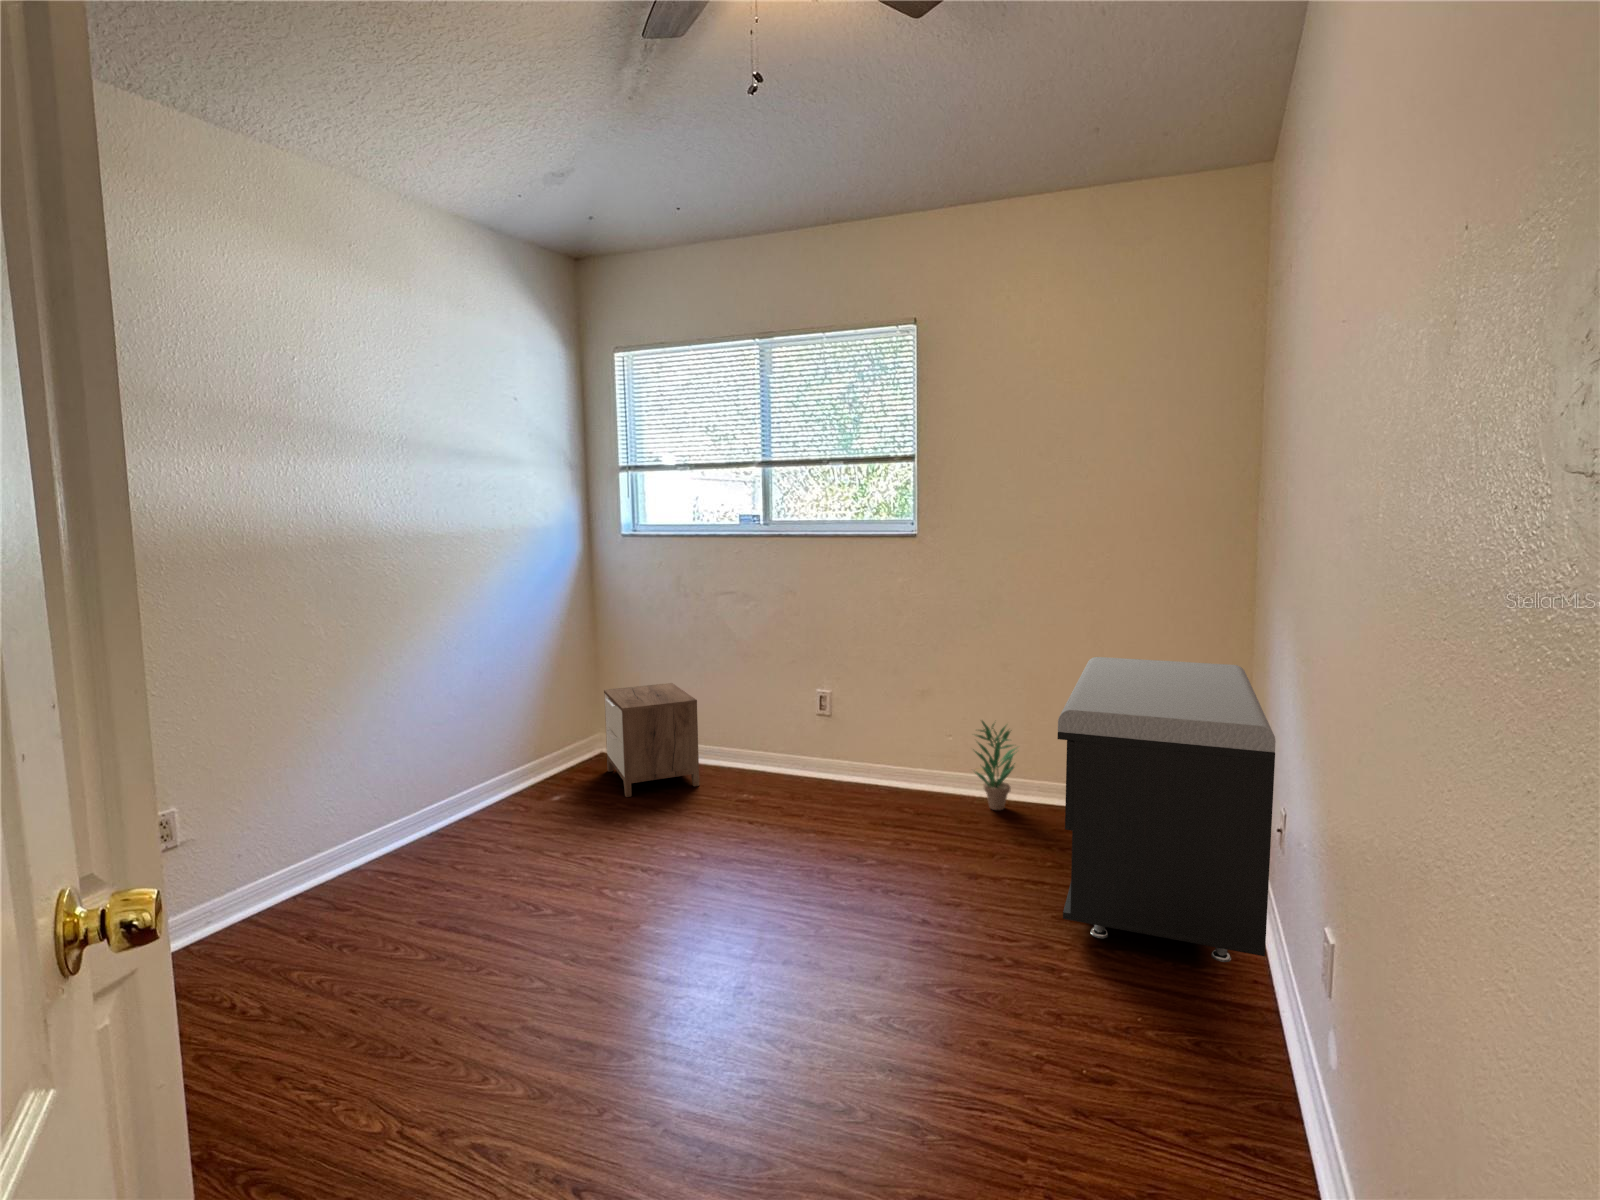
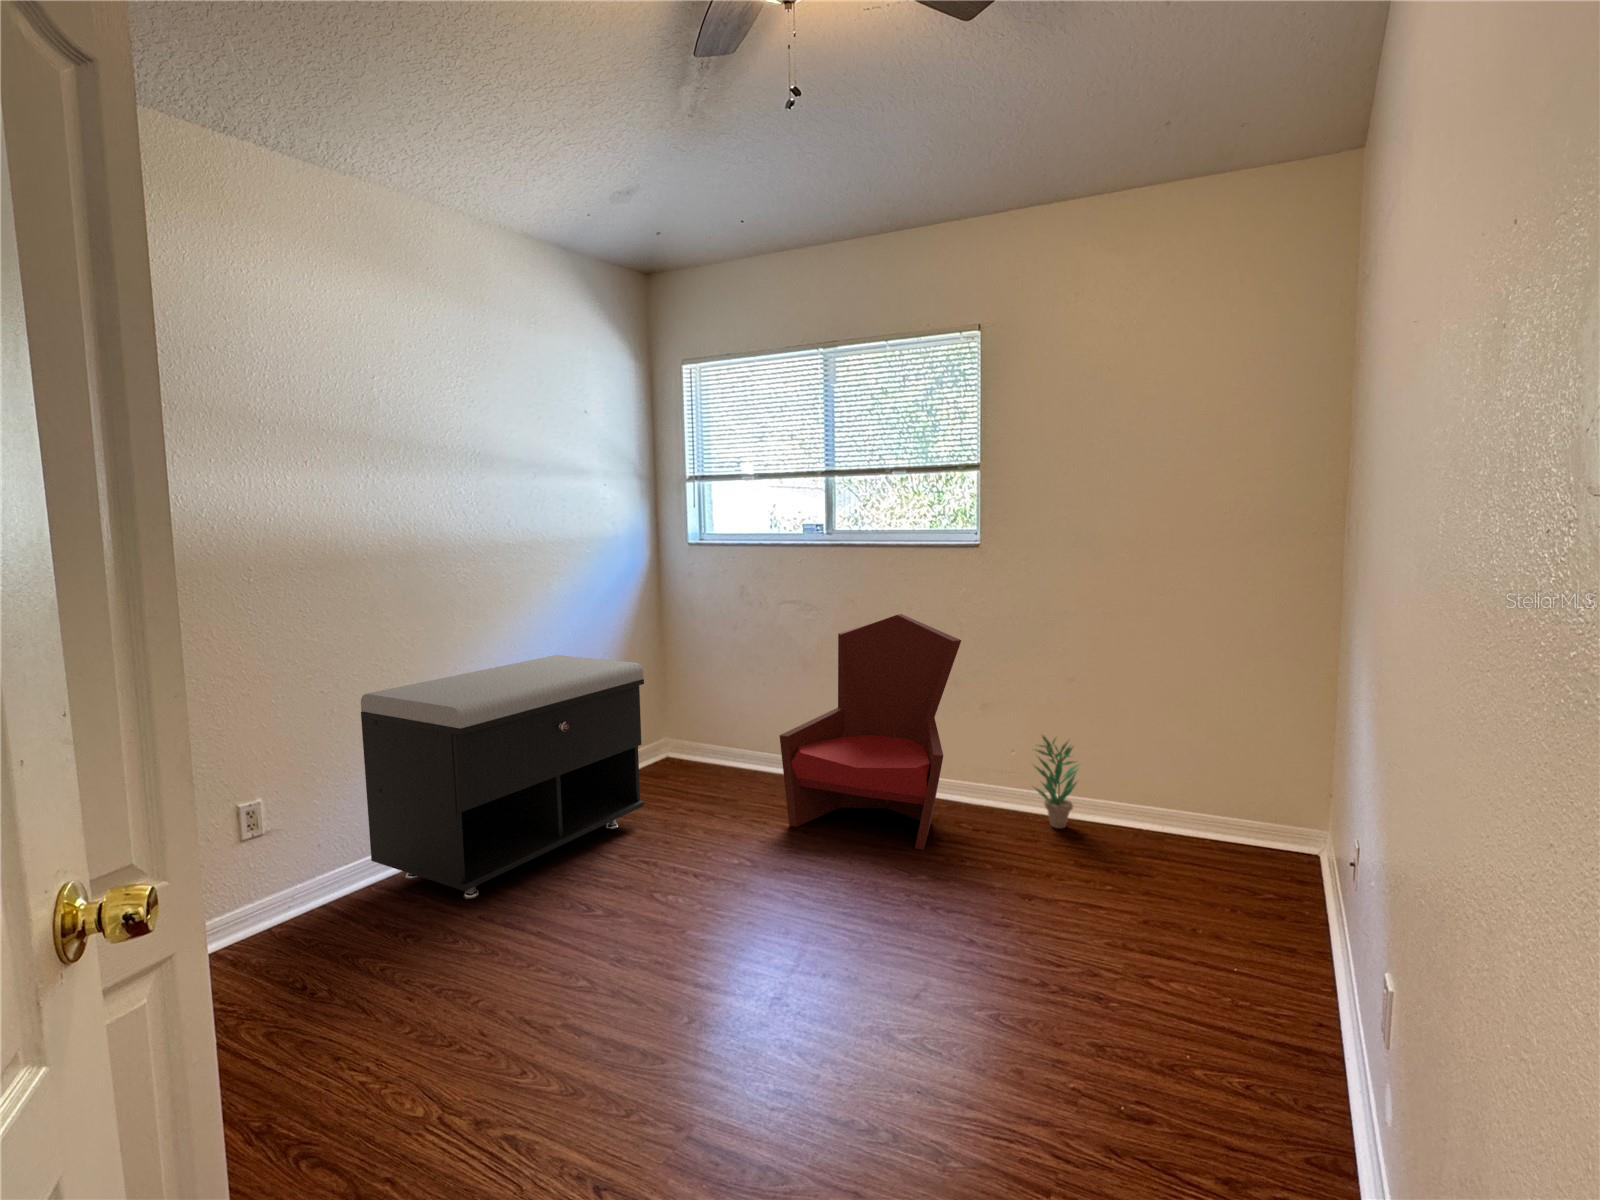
armchair: none [723,604,902,836] -> present [780,614,961,850]
storage bench: present [1057,657,1276,962] -> present [361,655,644,899]
nightstand: present [604,683,699,797] -> none [669,689,759,801]

